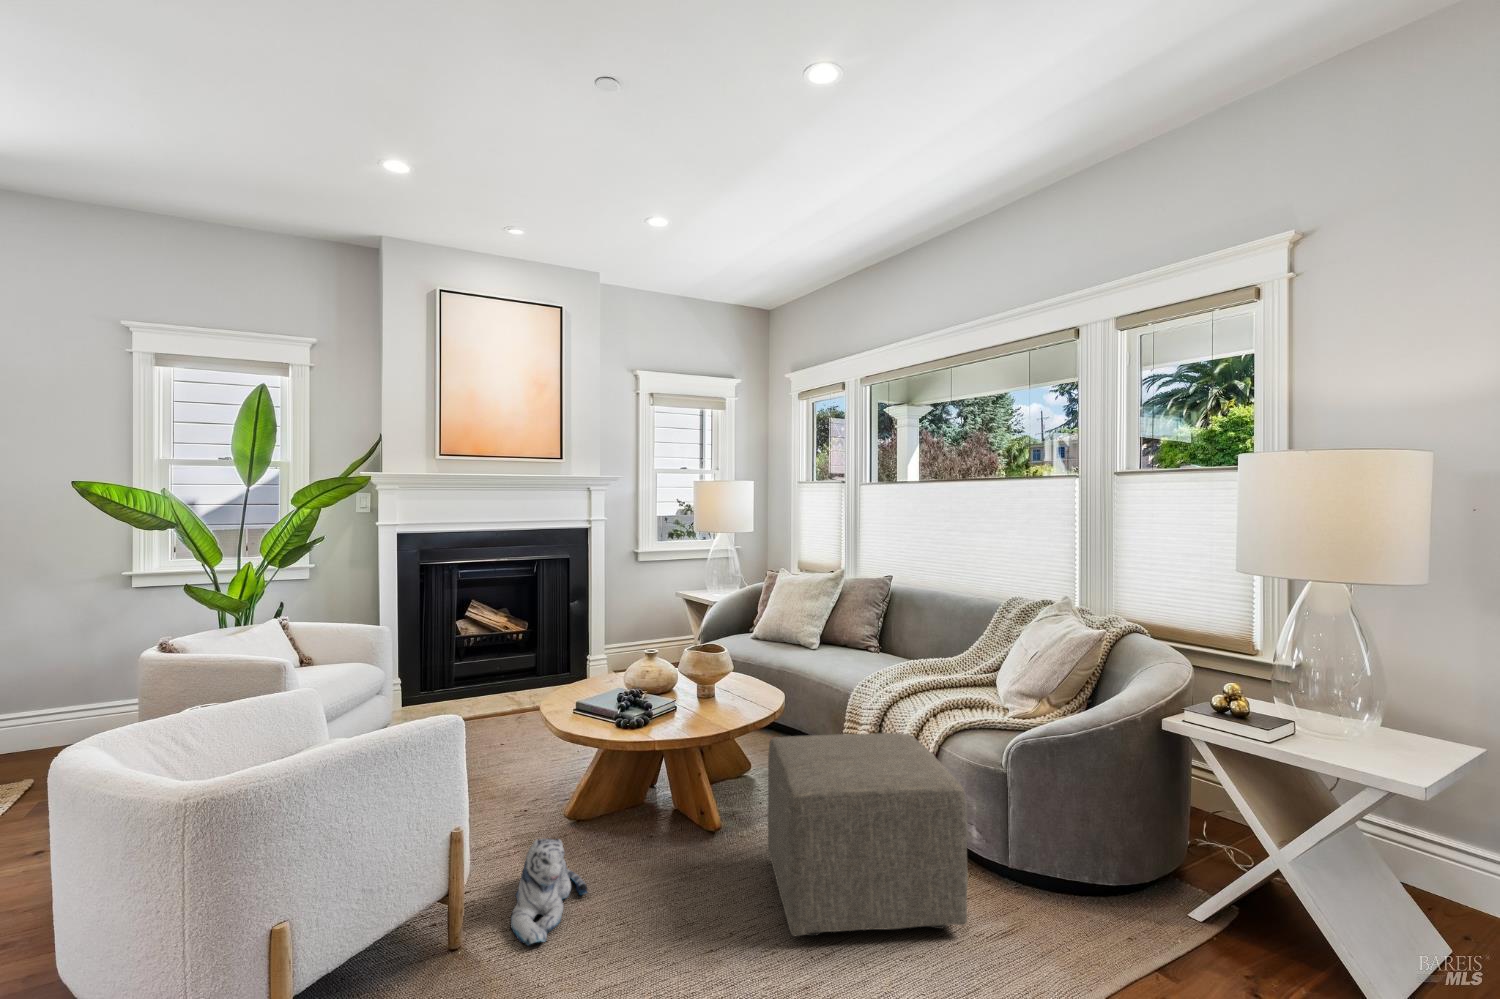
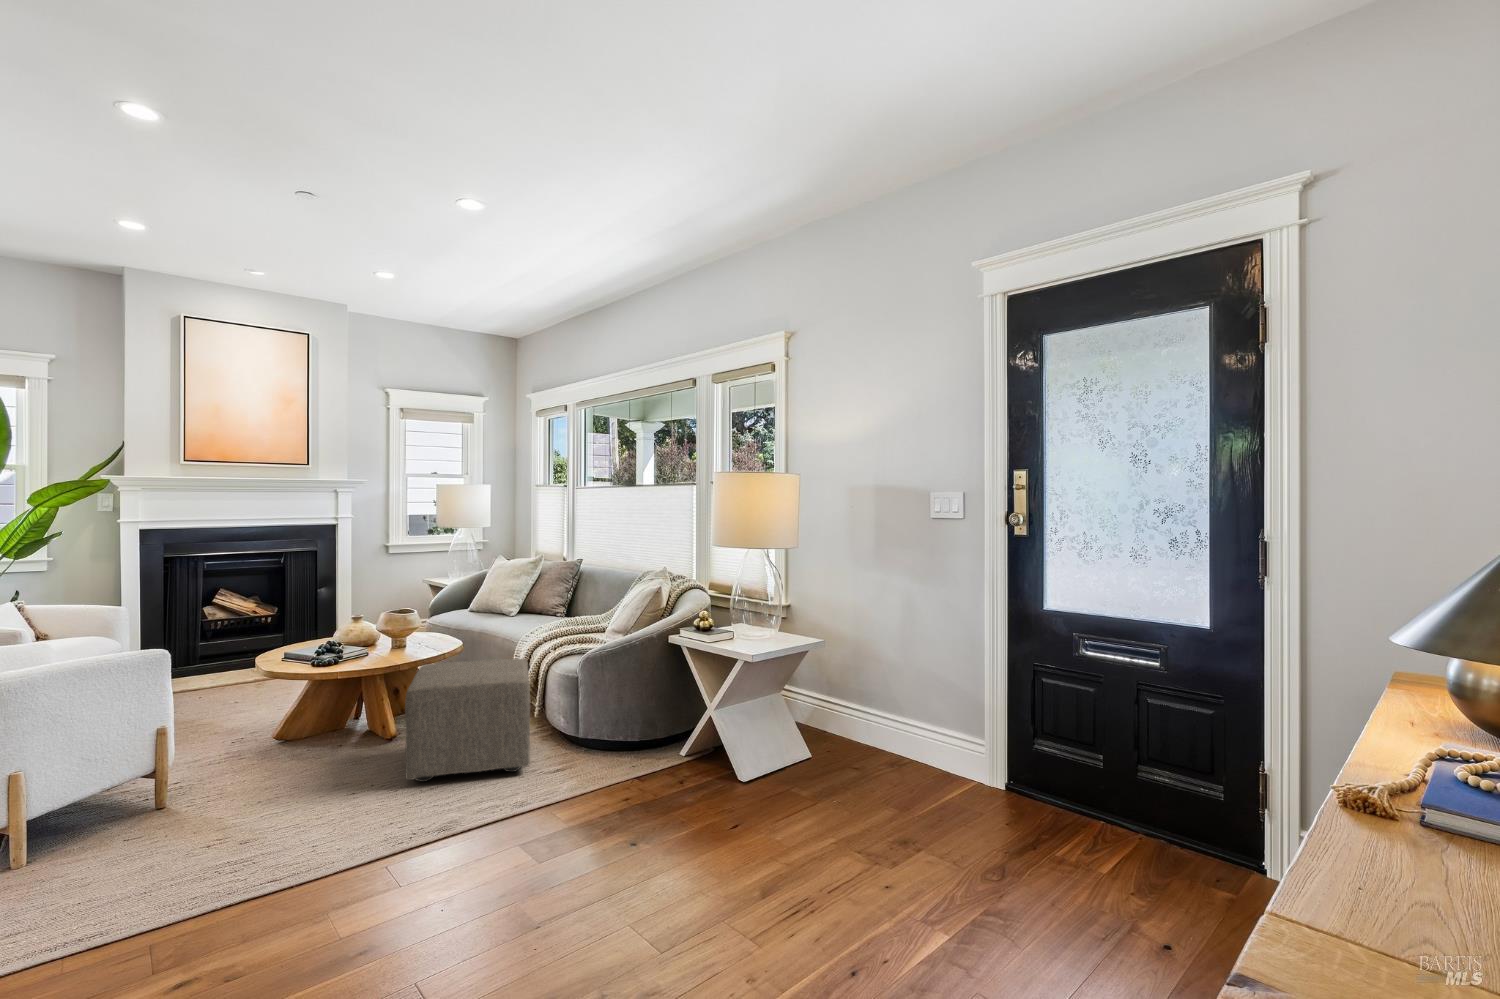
plush toy: present [510,839,587,946] -> none [203,736,271,802]

